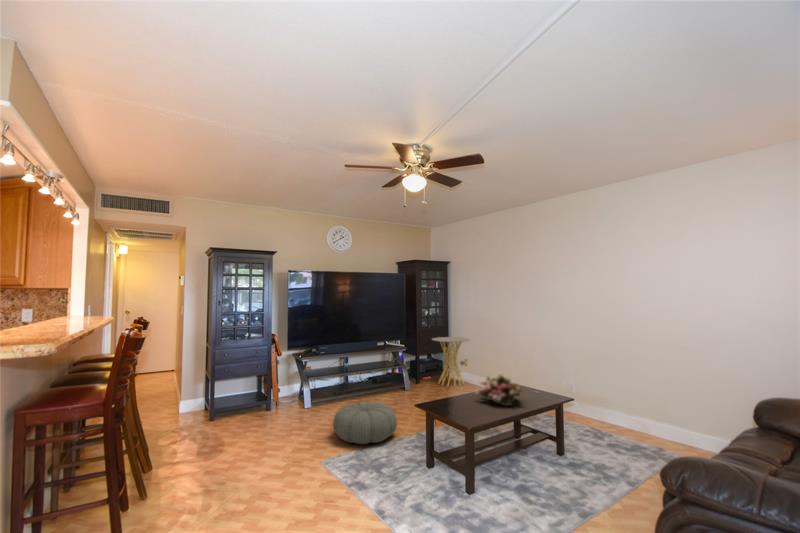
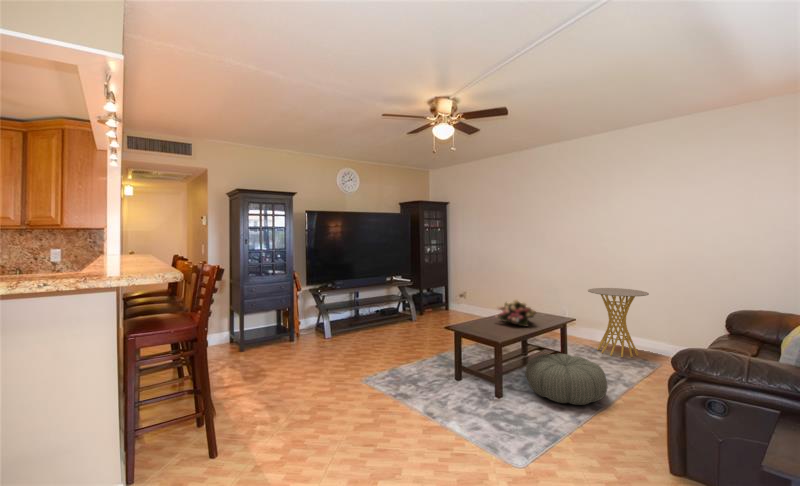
side table: present [432,337,469,387] -> present [588,288,649,357]
pouf: present [333,402,397,444] -> present [525,353,607,405]

